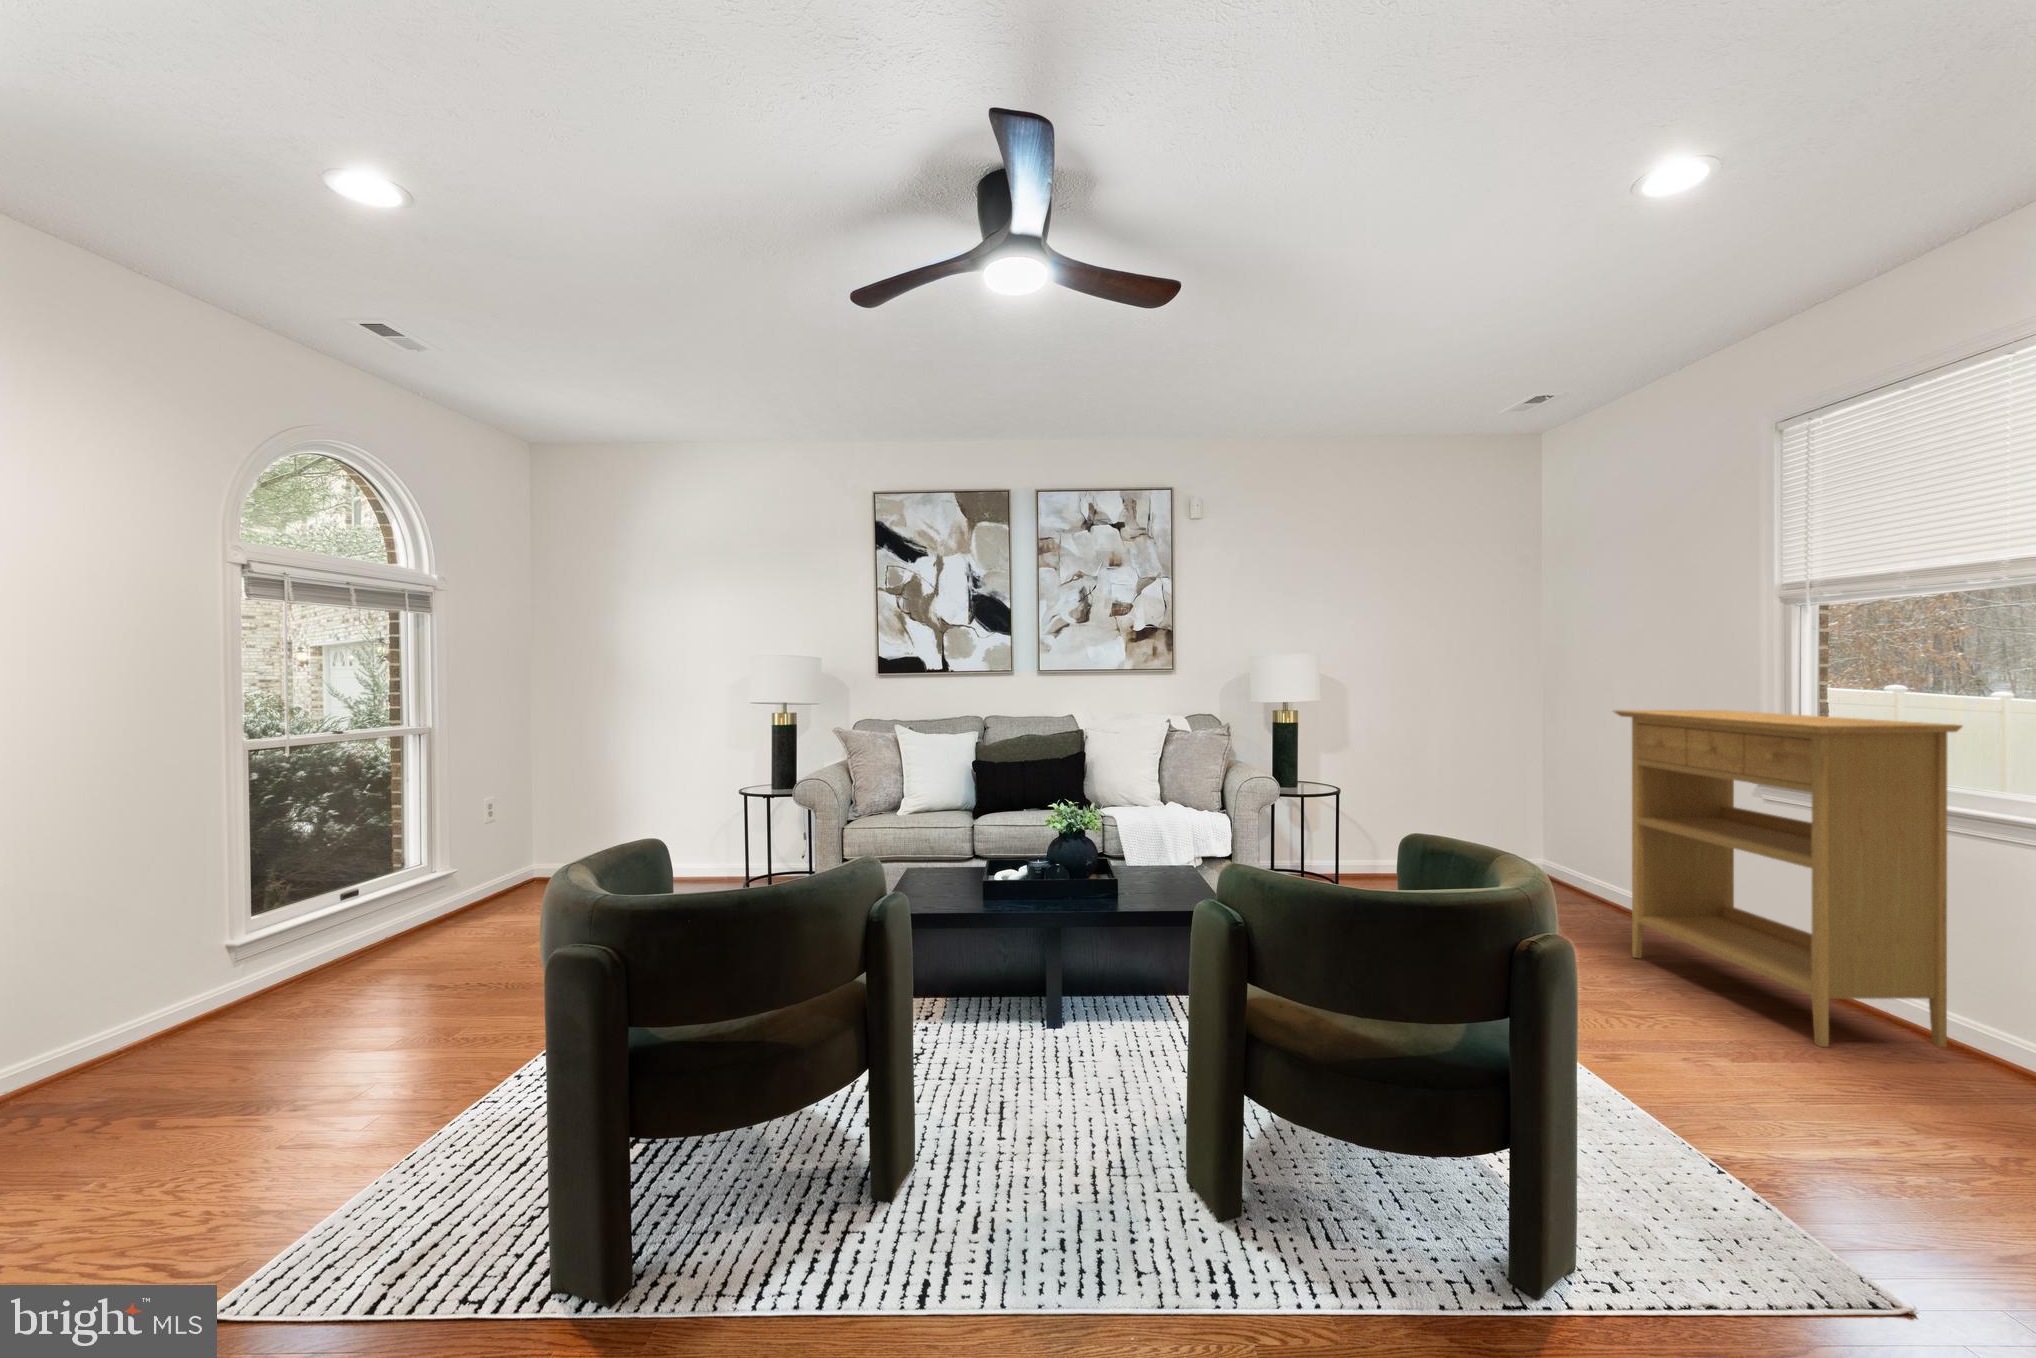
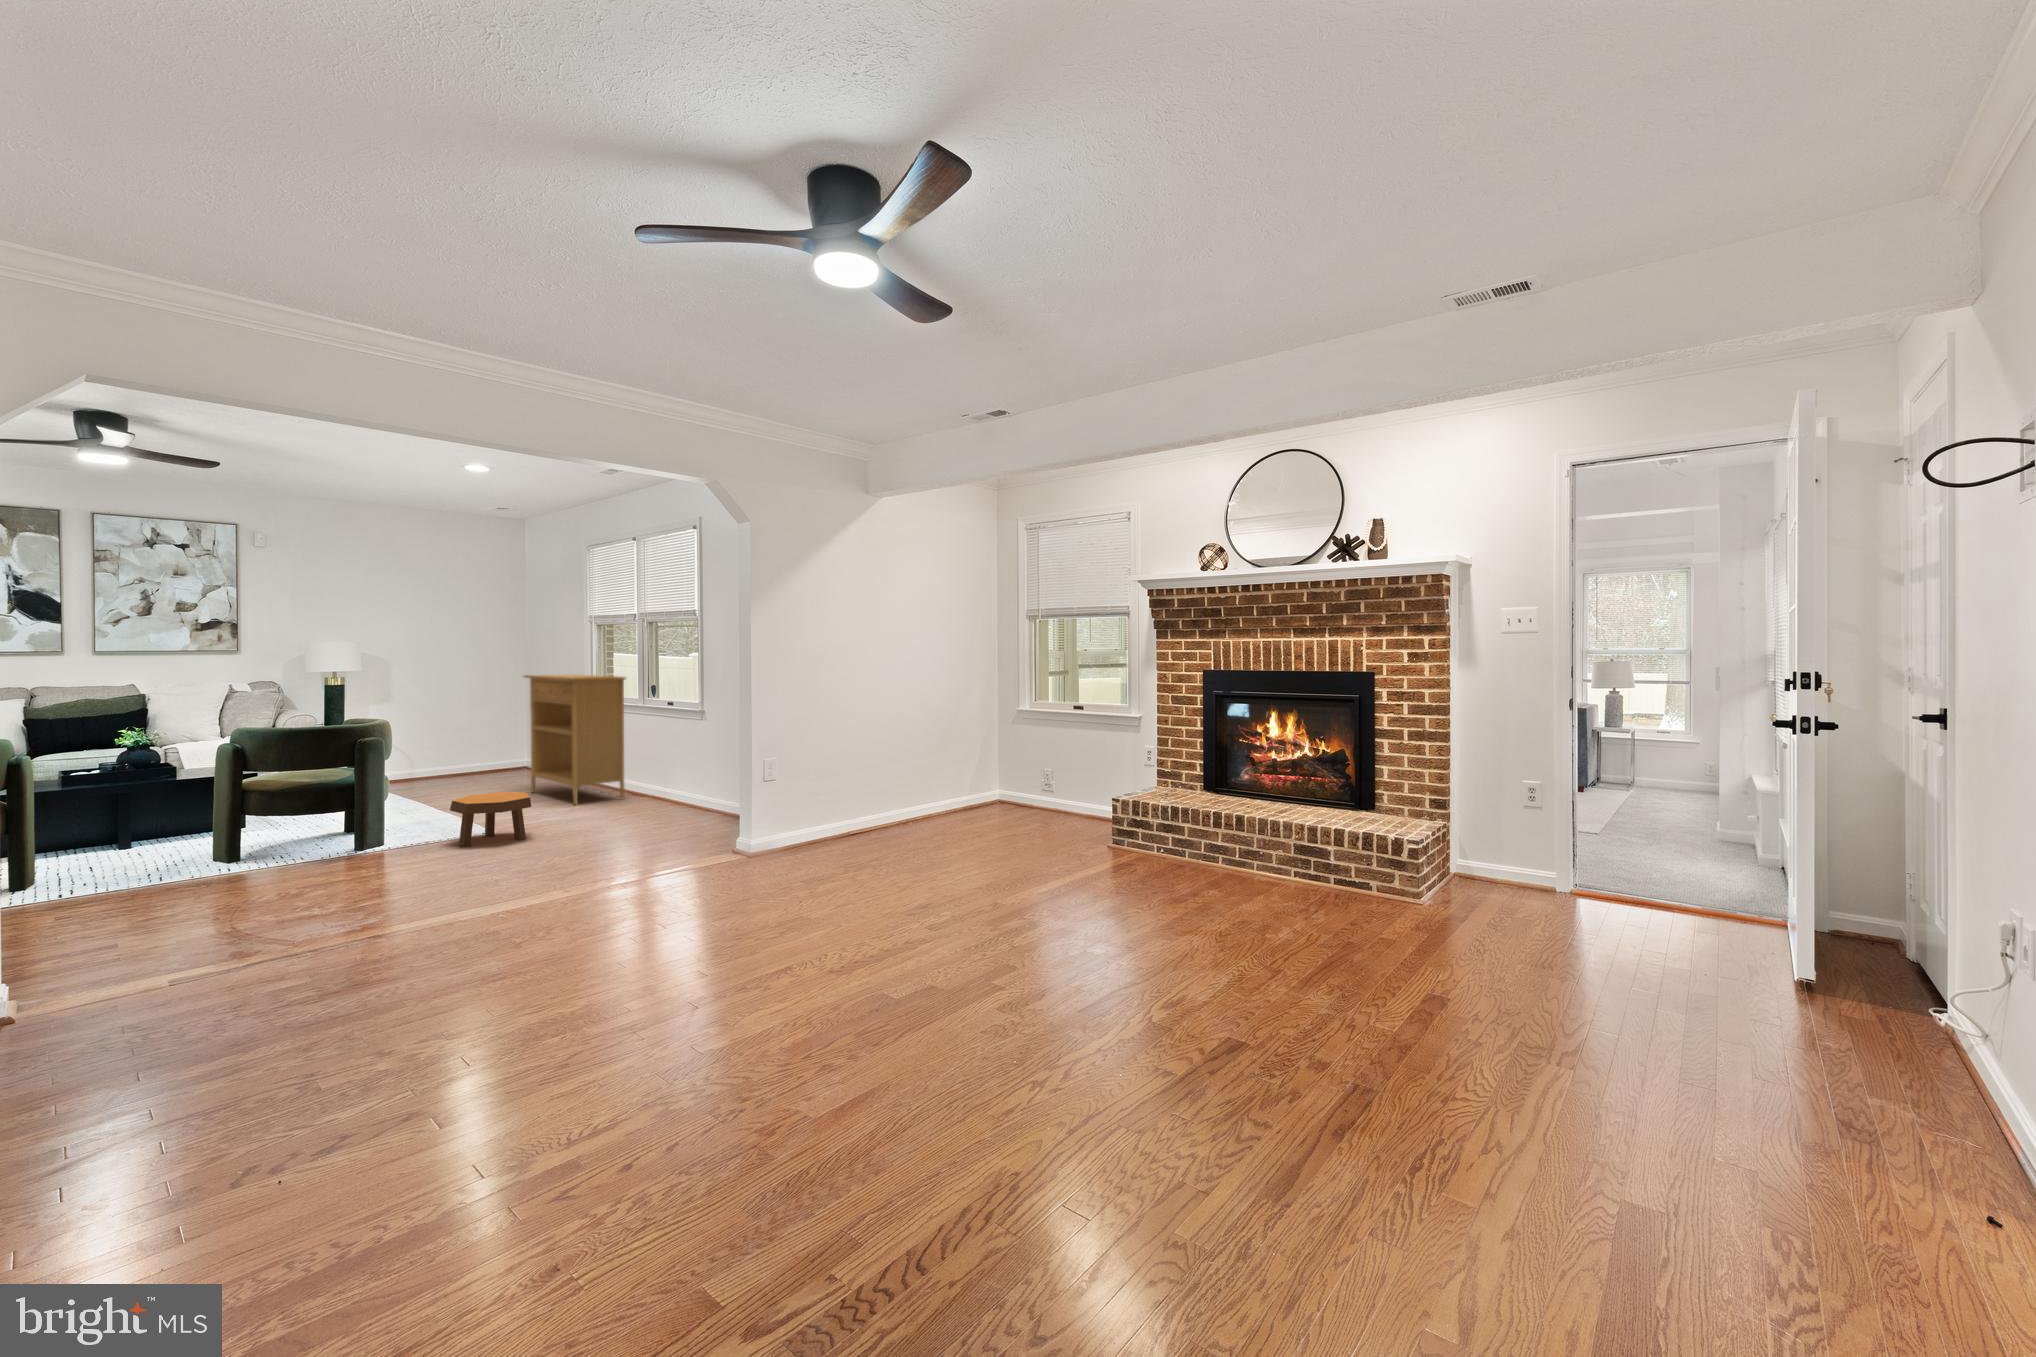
footstool: none [1659,1051,1939,1259] -> present [450,792,531,846]

